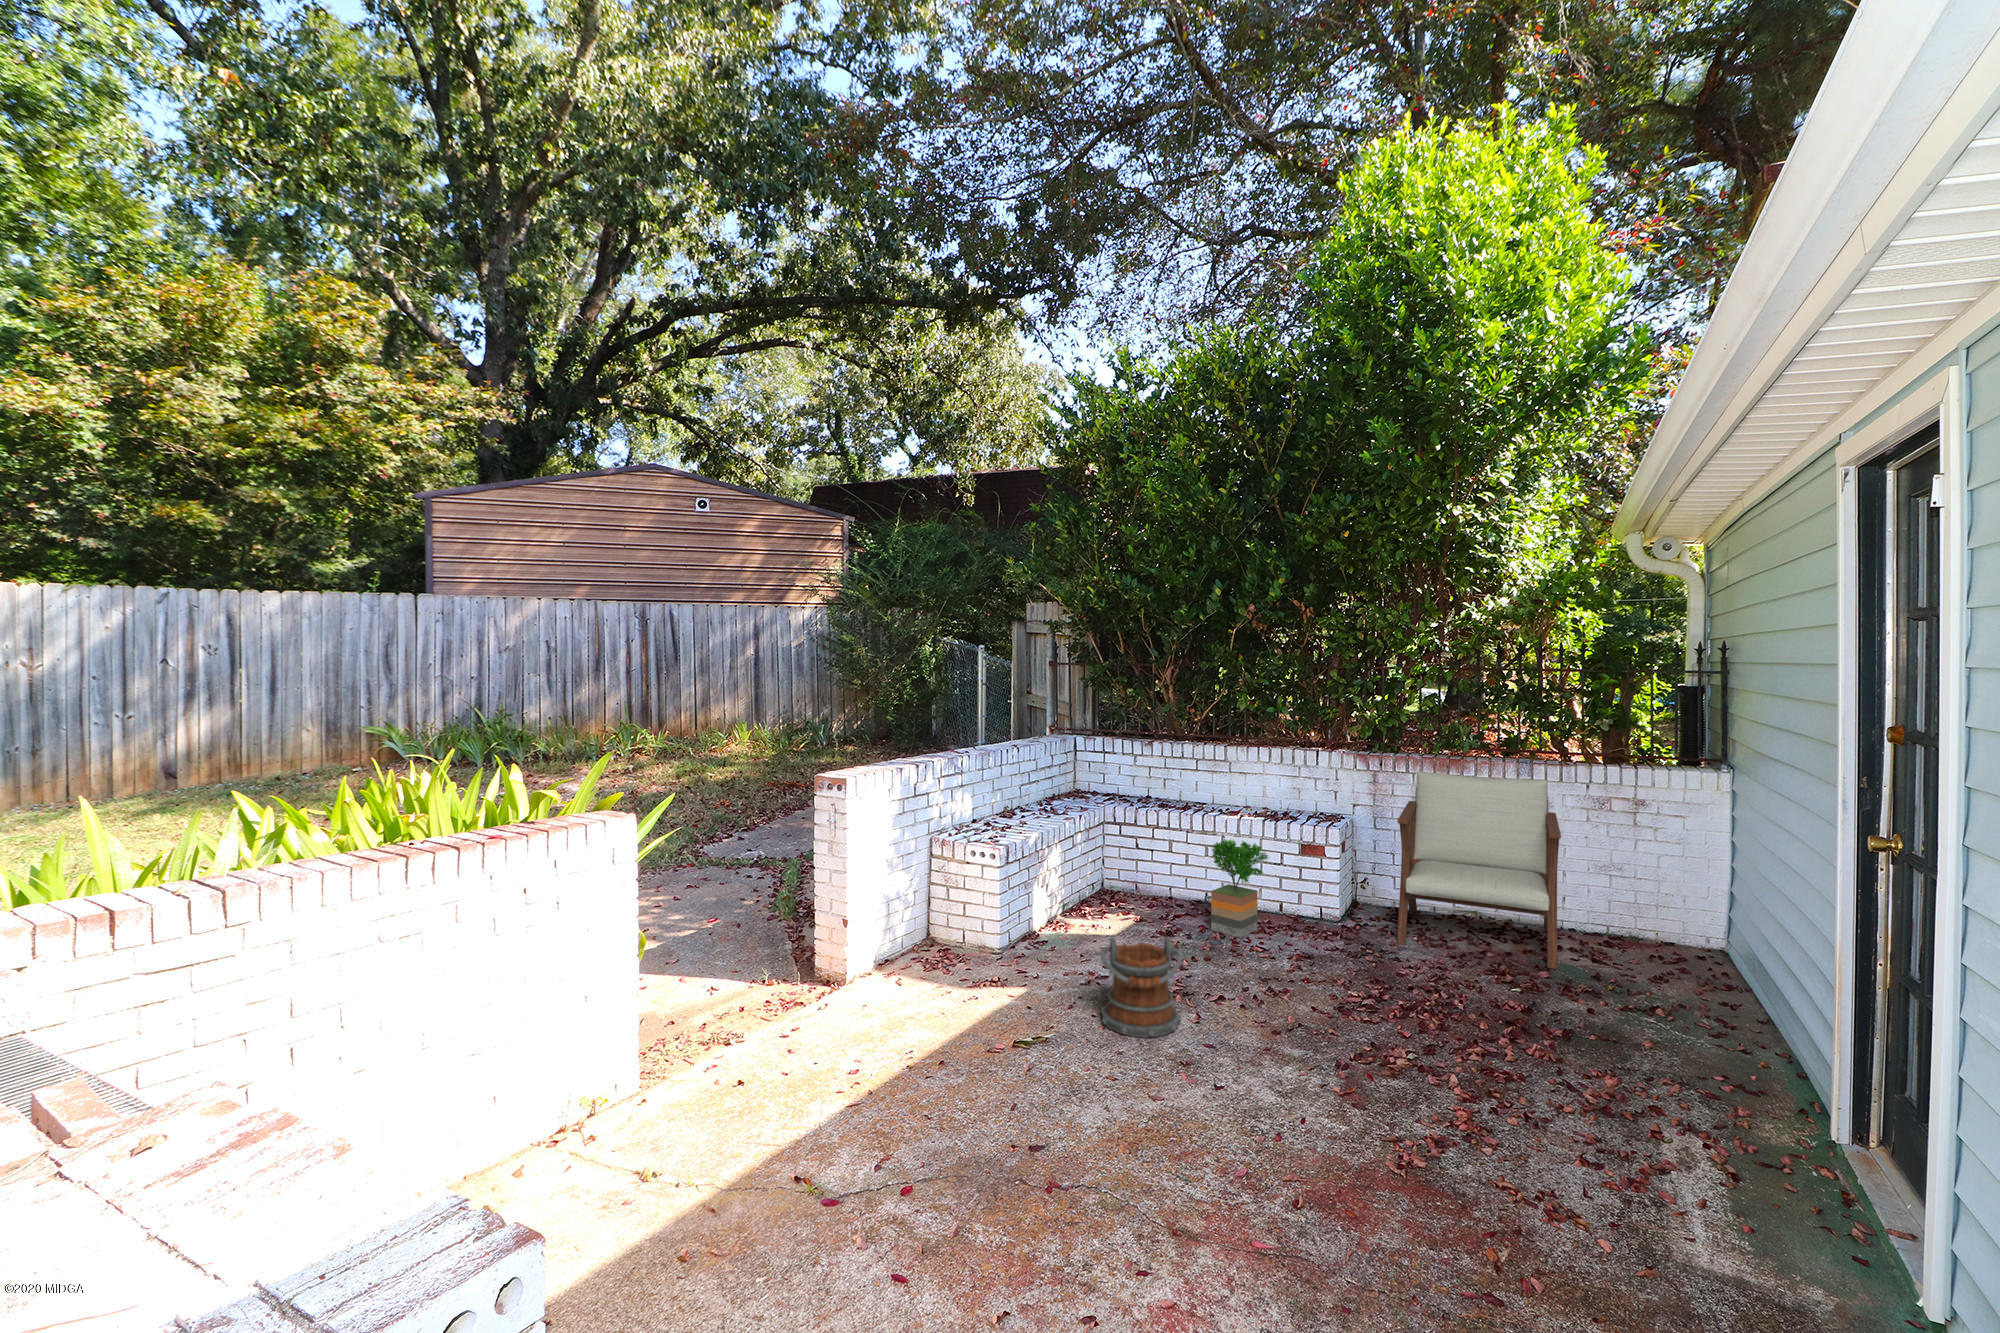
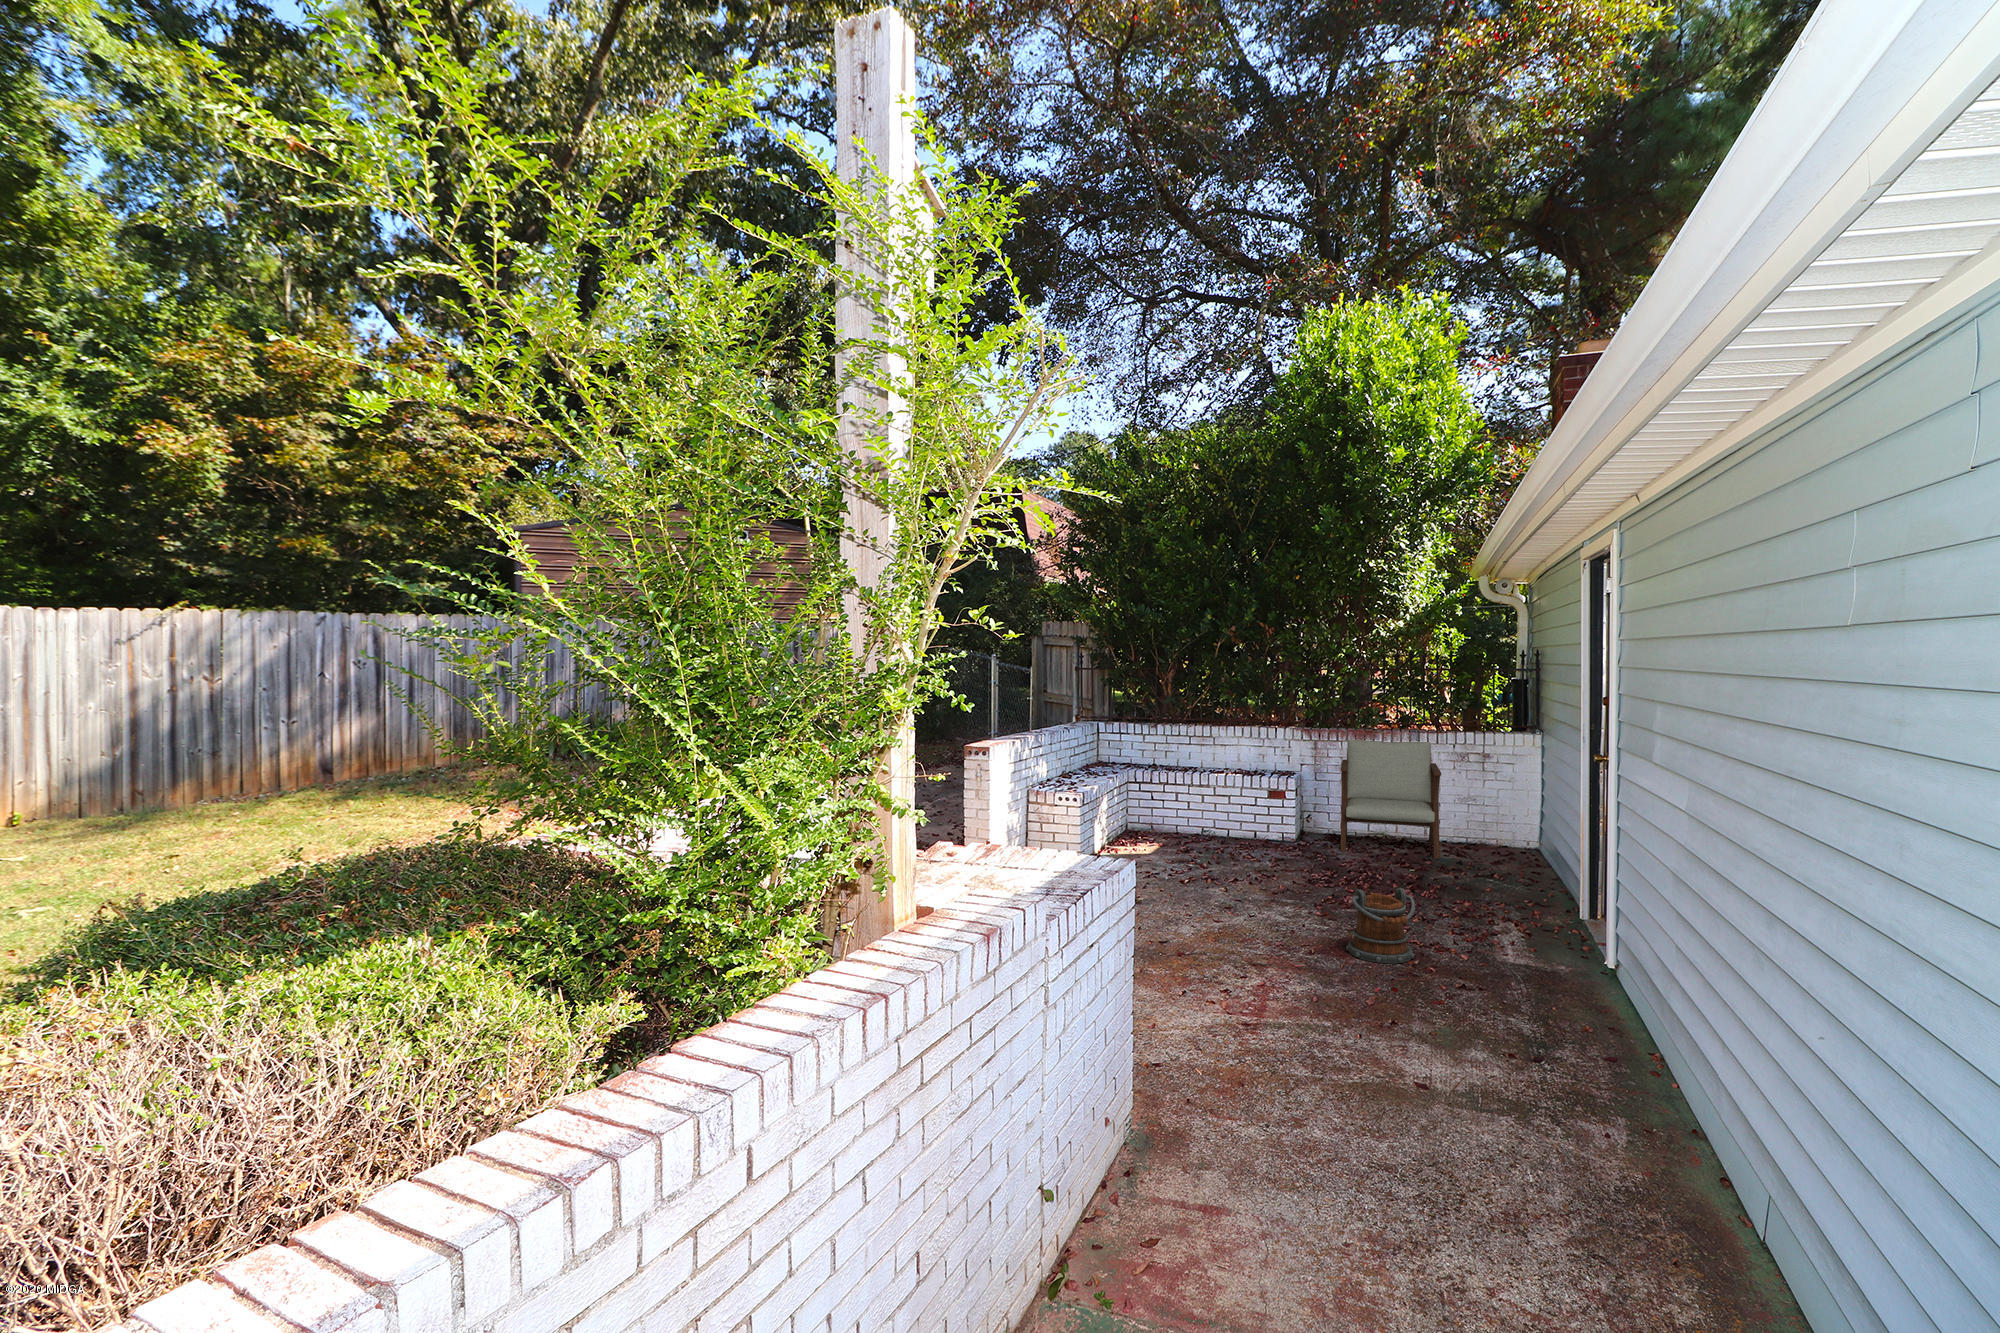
potted tree: present [1211,839,1268,938] -> none [1216,787,1258,852]
bucket: present [1100,938,1183,1038] -> present [1346,888,1415,964]

